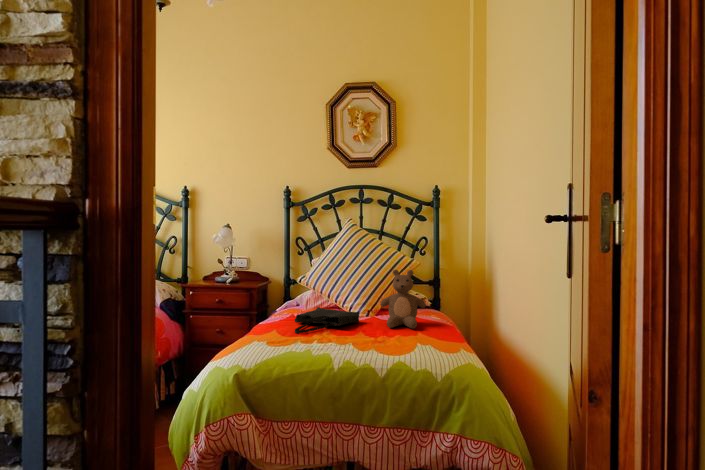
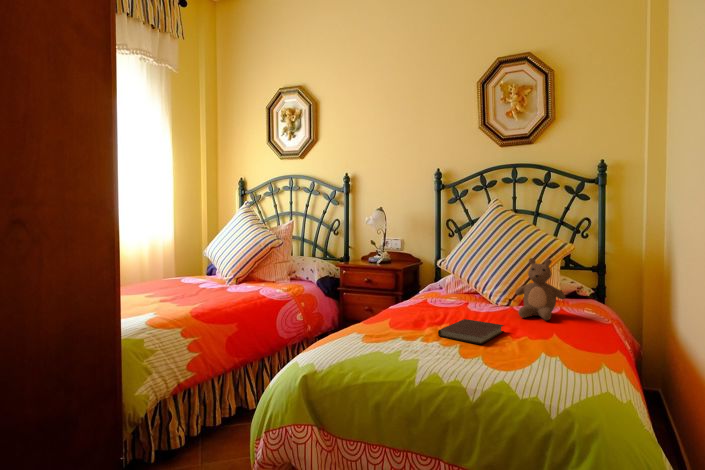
tote bag: present [295,307,359,333] -> none [424,292,493,316]
notebook: none [322,333,382,357] -> present [438,319,504,344]

